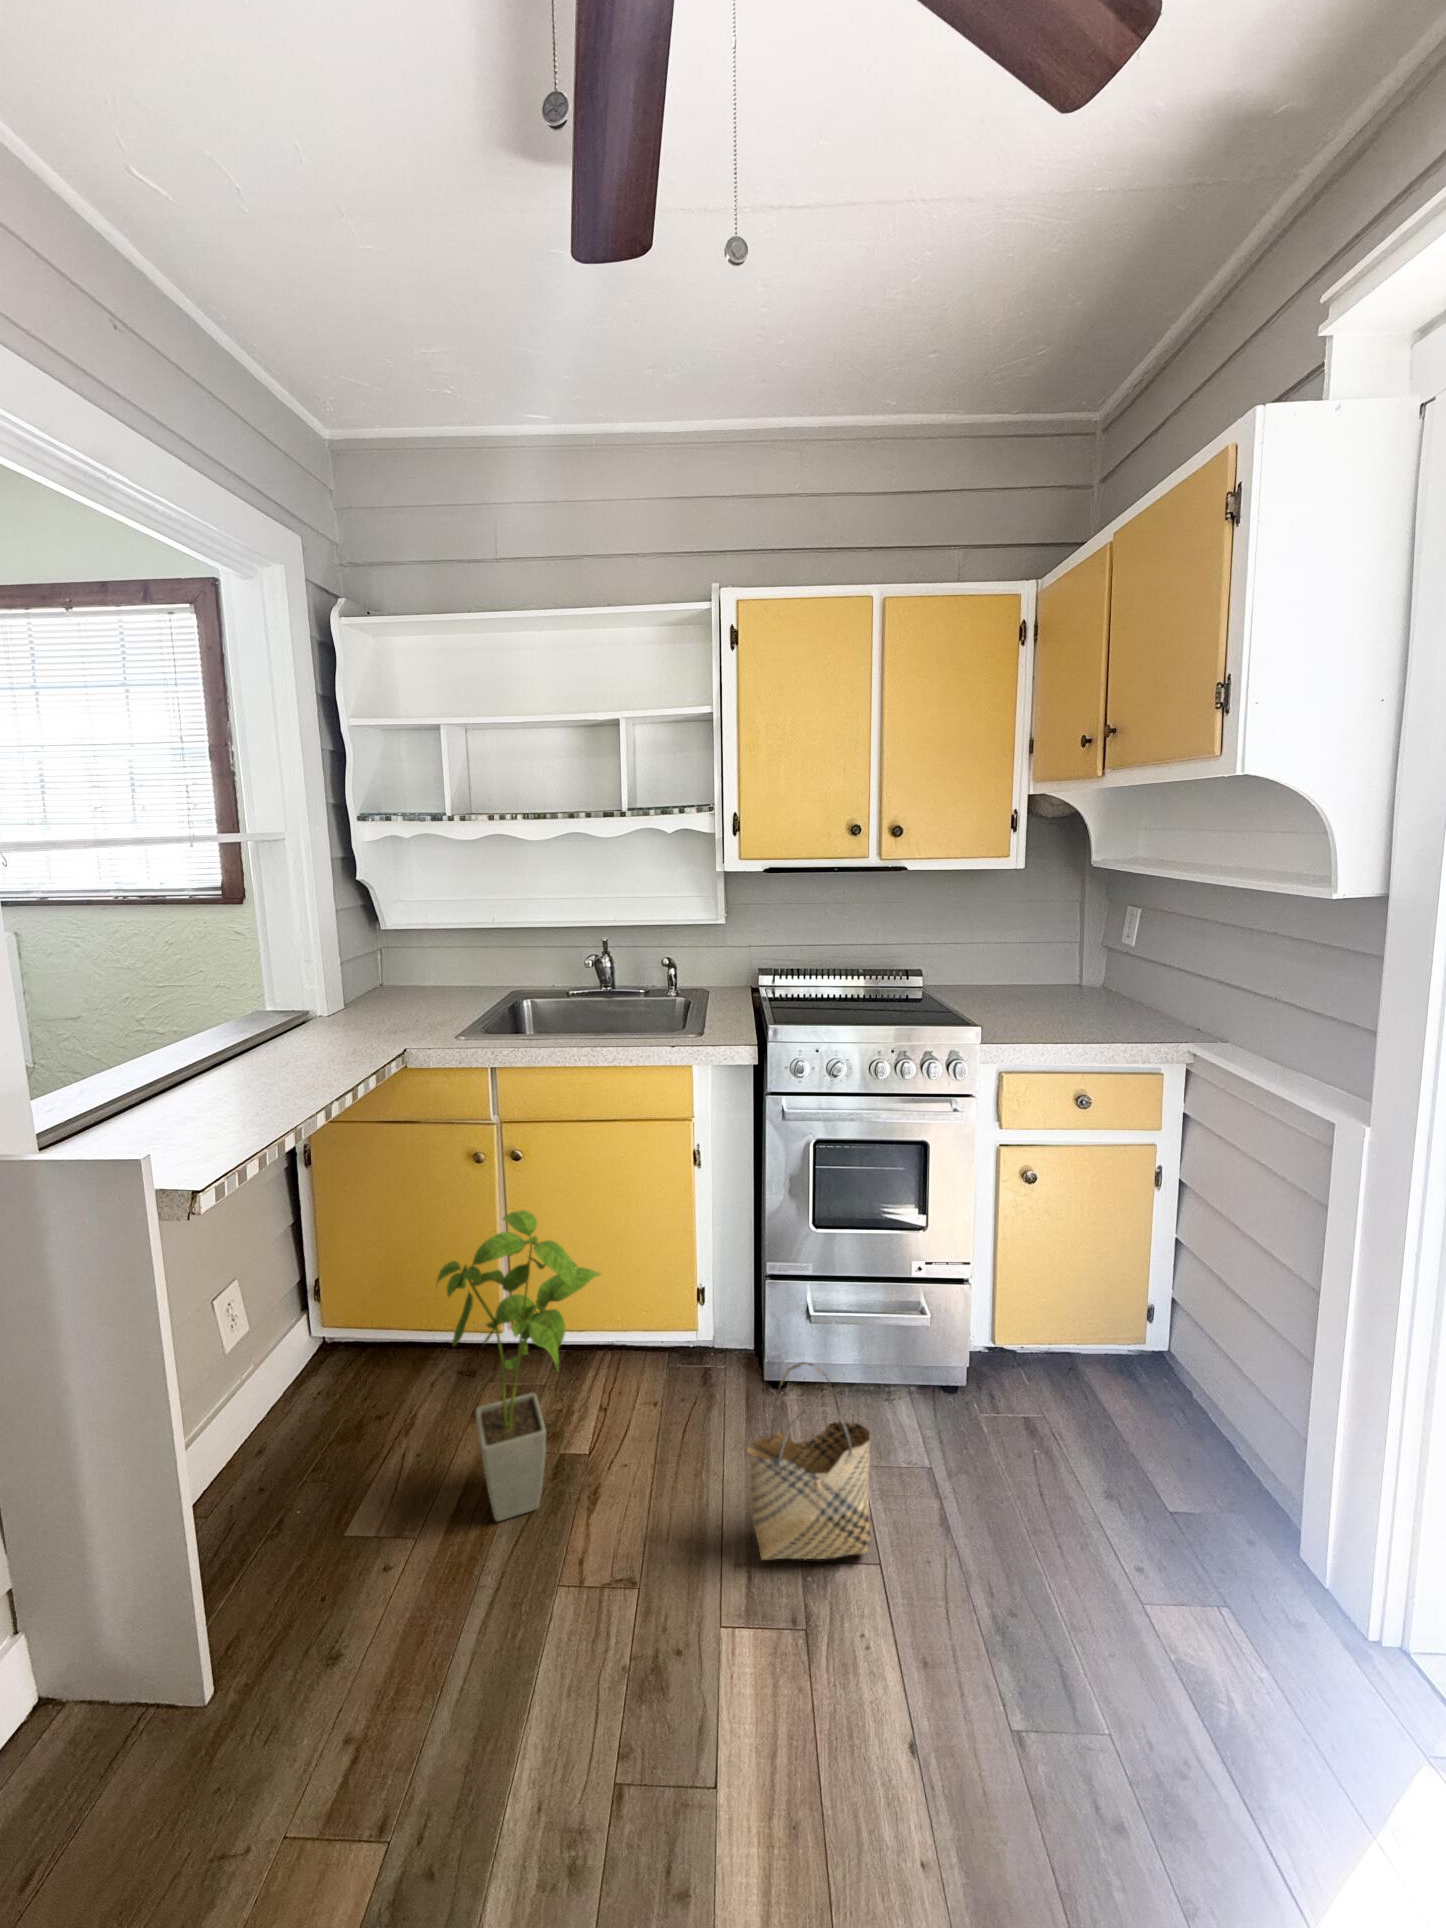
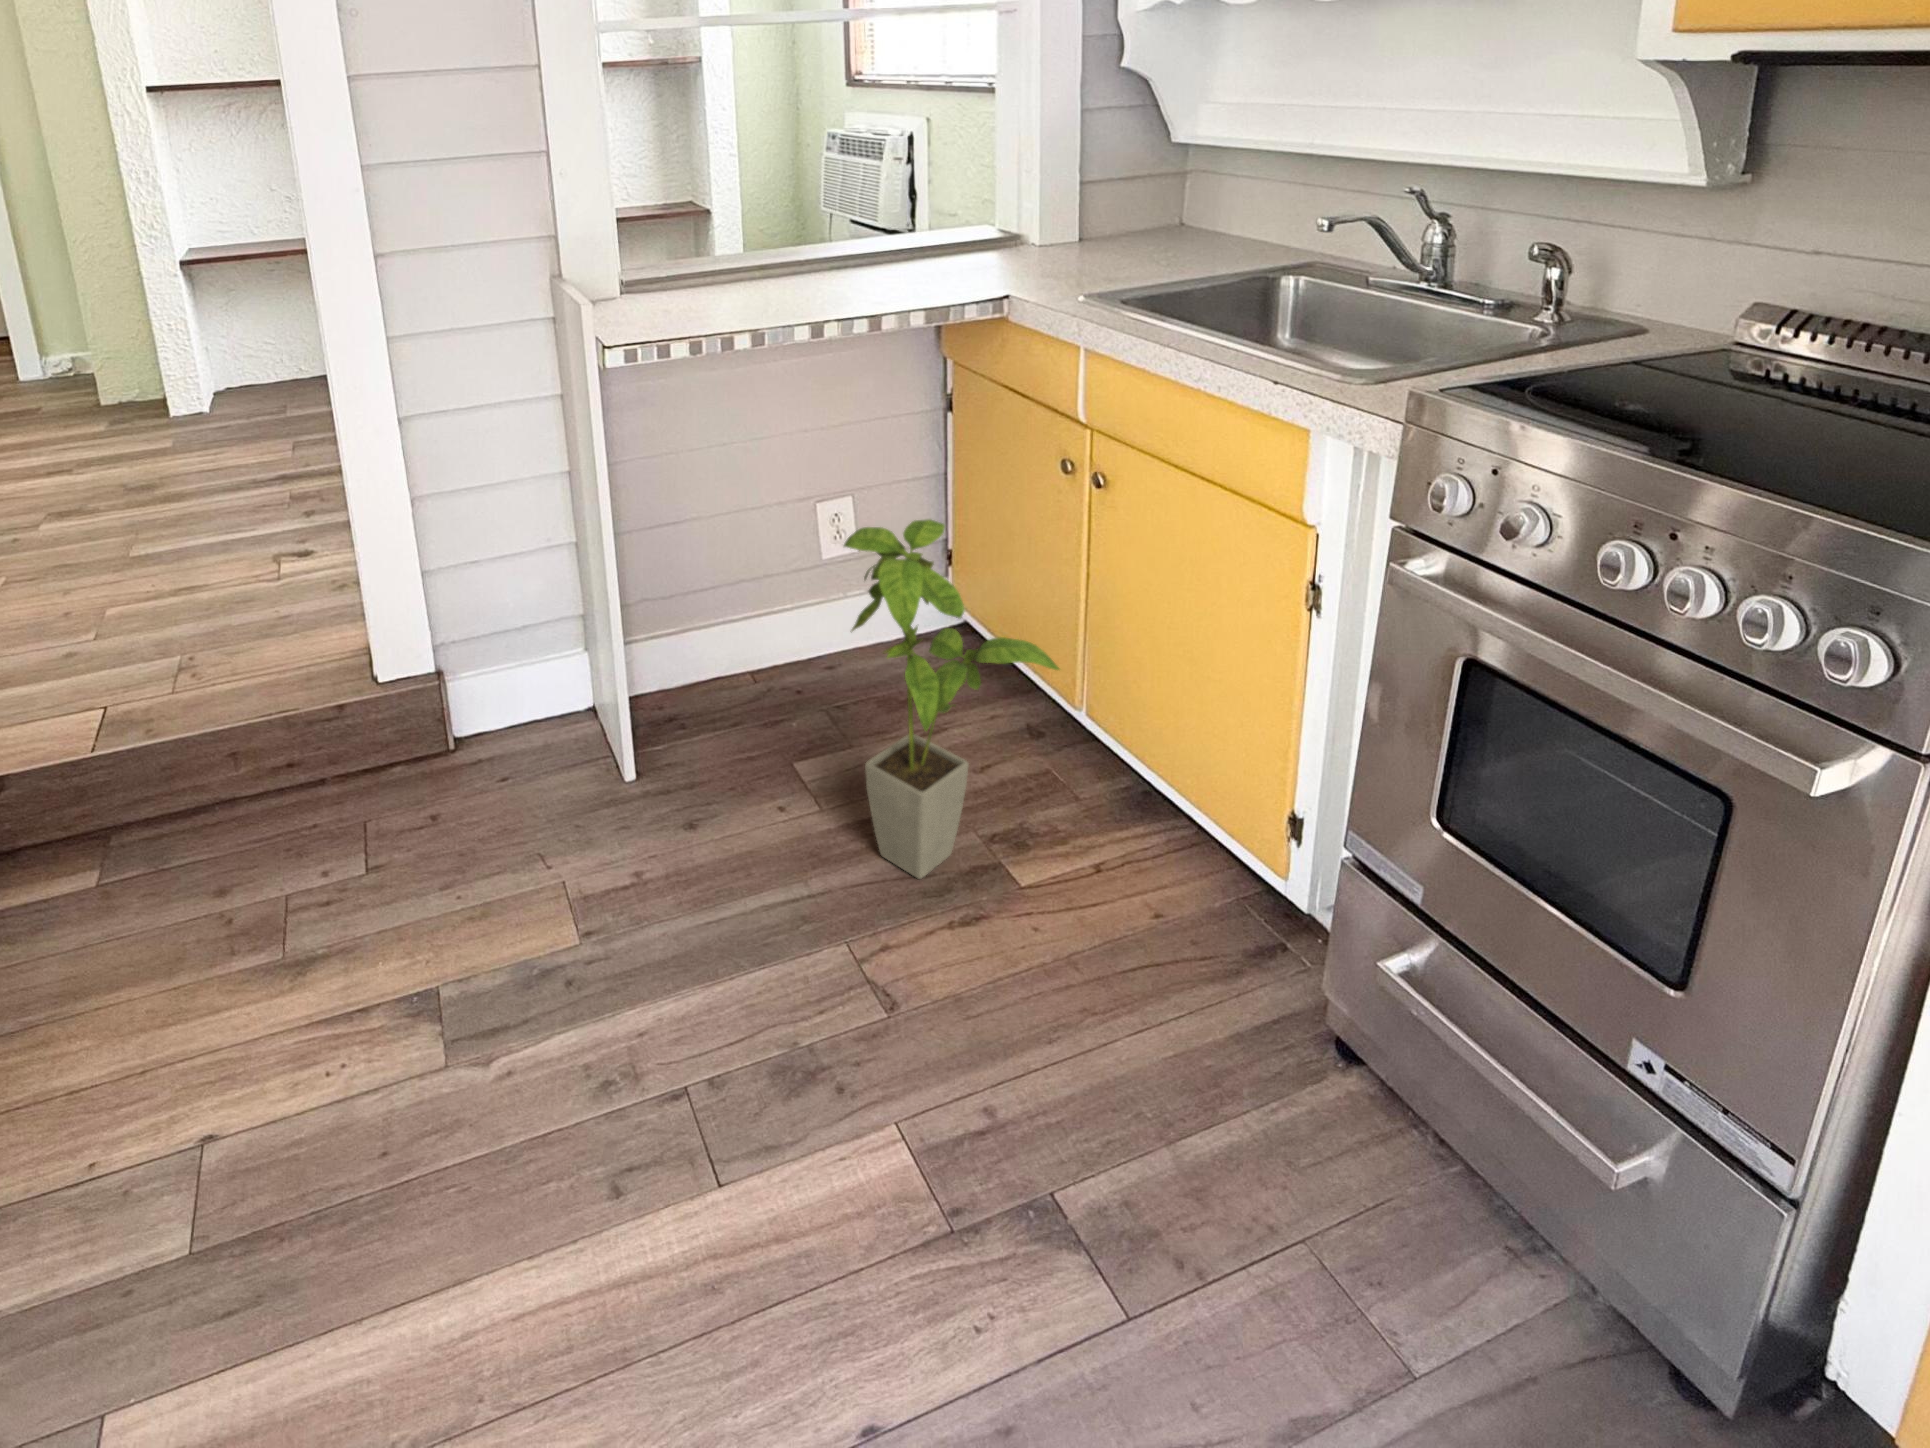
woven basket: present [747,1362,871,1560] -> none [1008,937,1207,1284]

